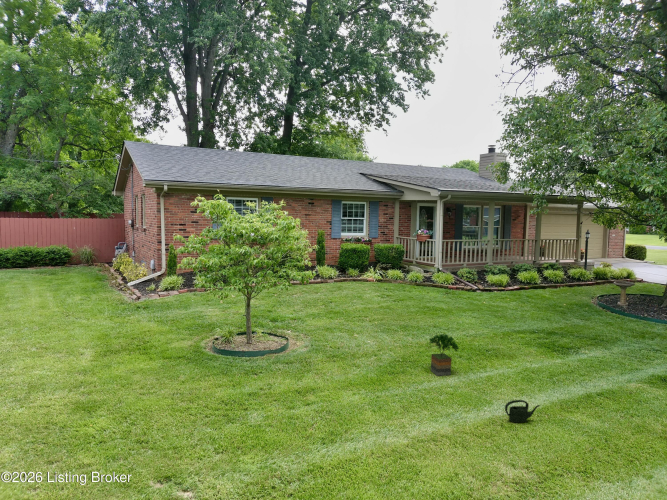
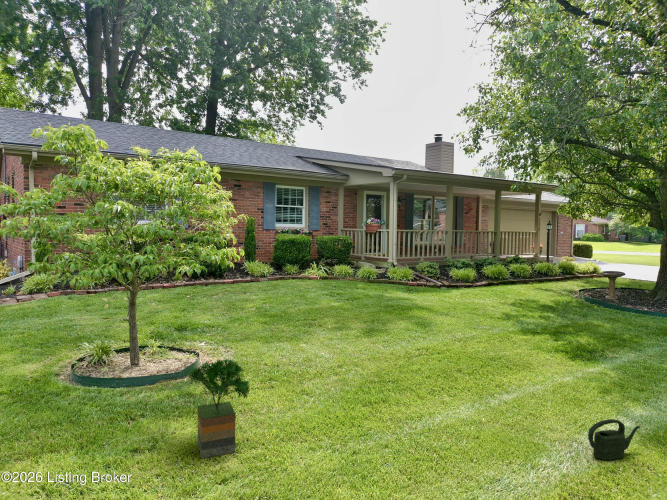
potted tree: present [430,334,459,376] -> present [187,359,250,458]

